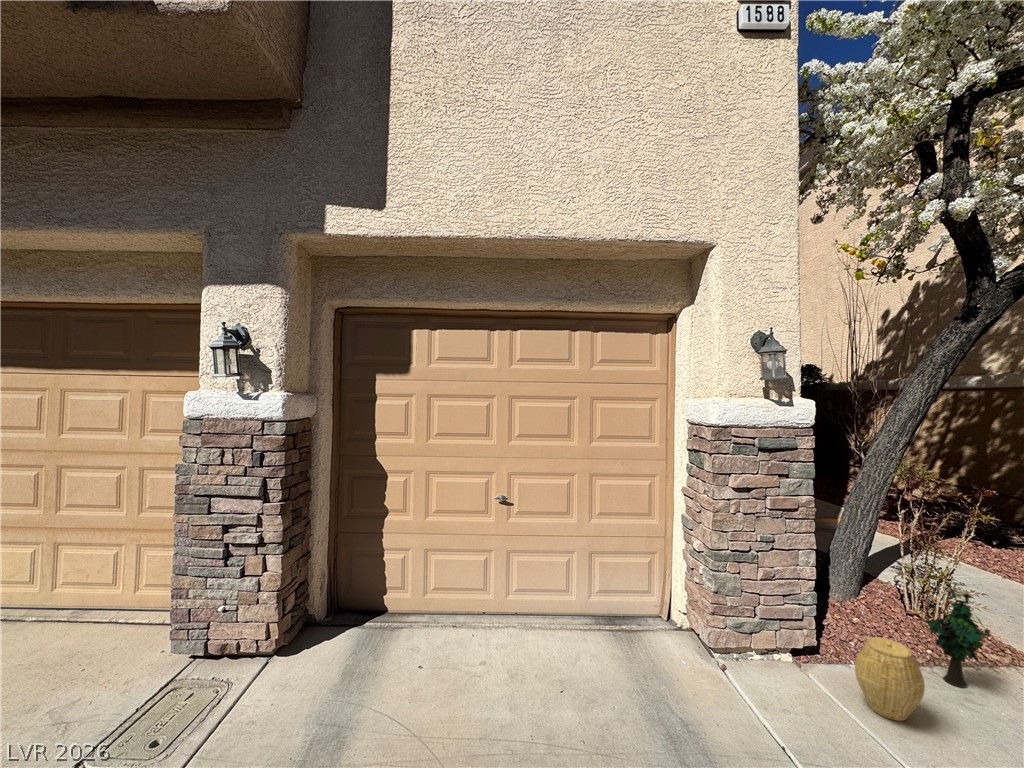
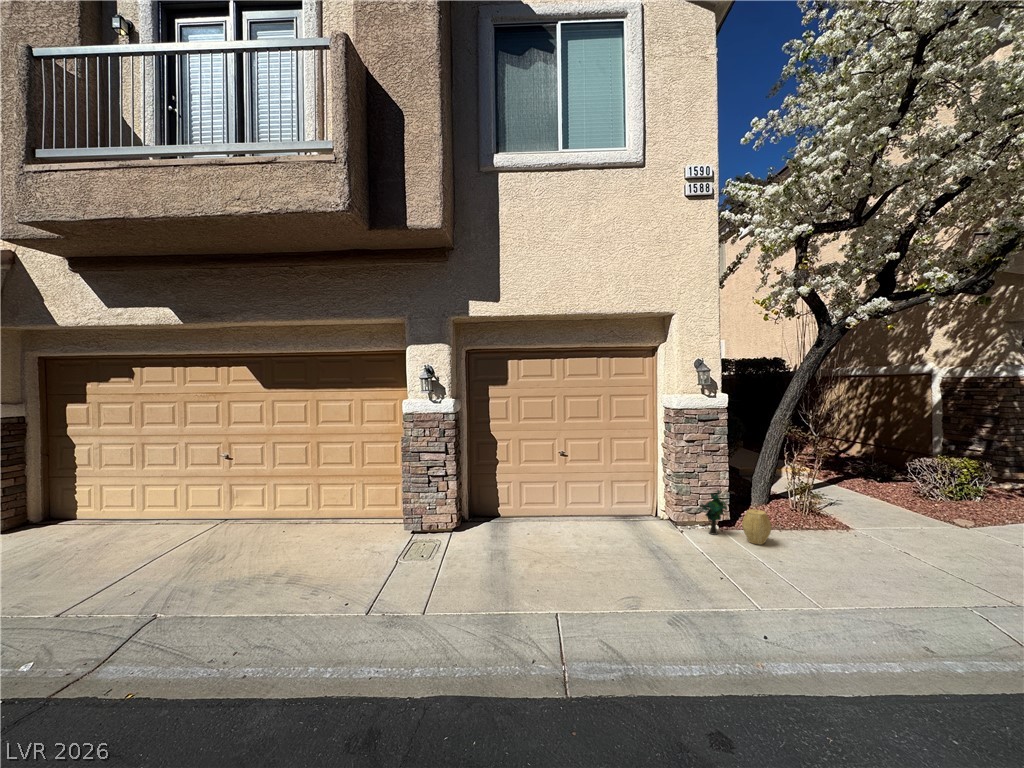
decorative plant: present [924,593,990,688] -> present [701,490,727,535]

